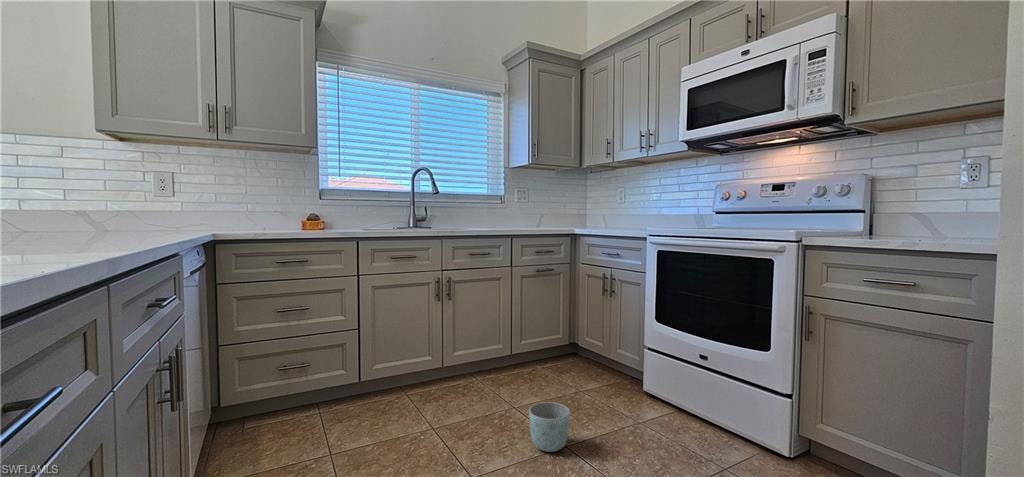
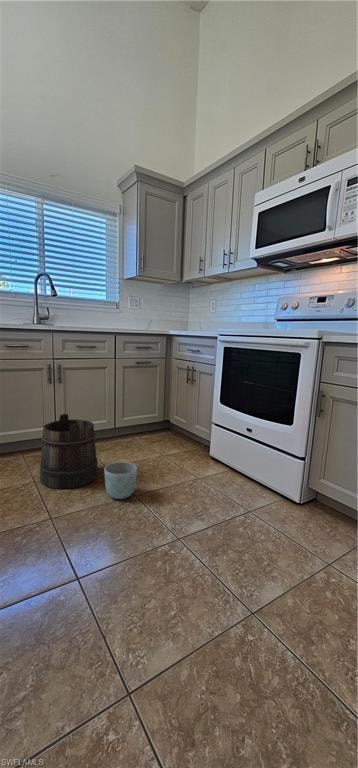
bucket: none [440,341,510,439] -> present [40,414,98,489]

